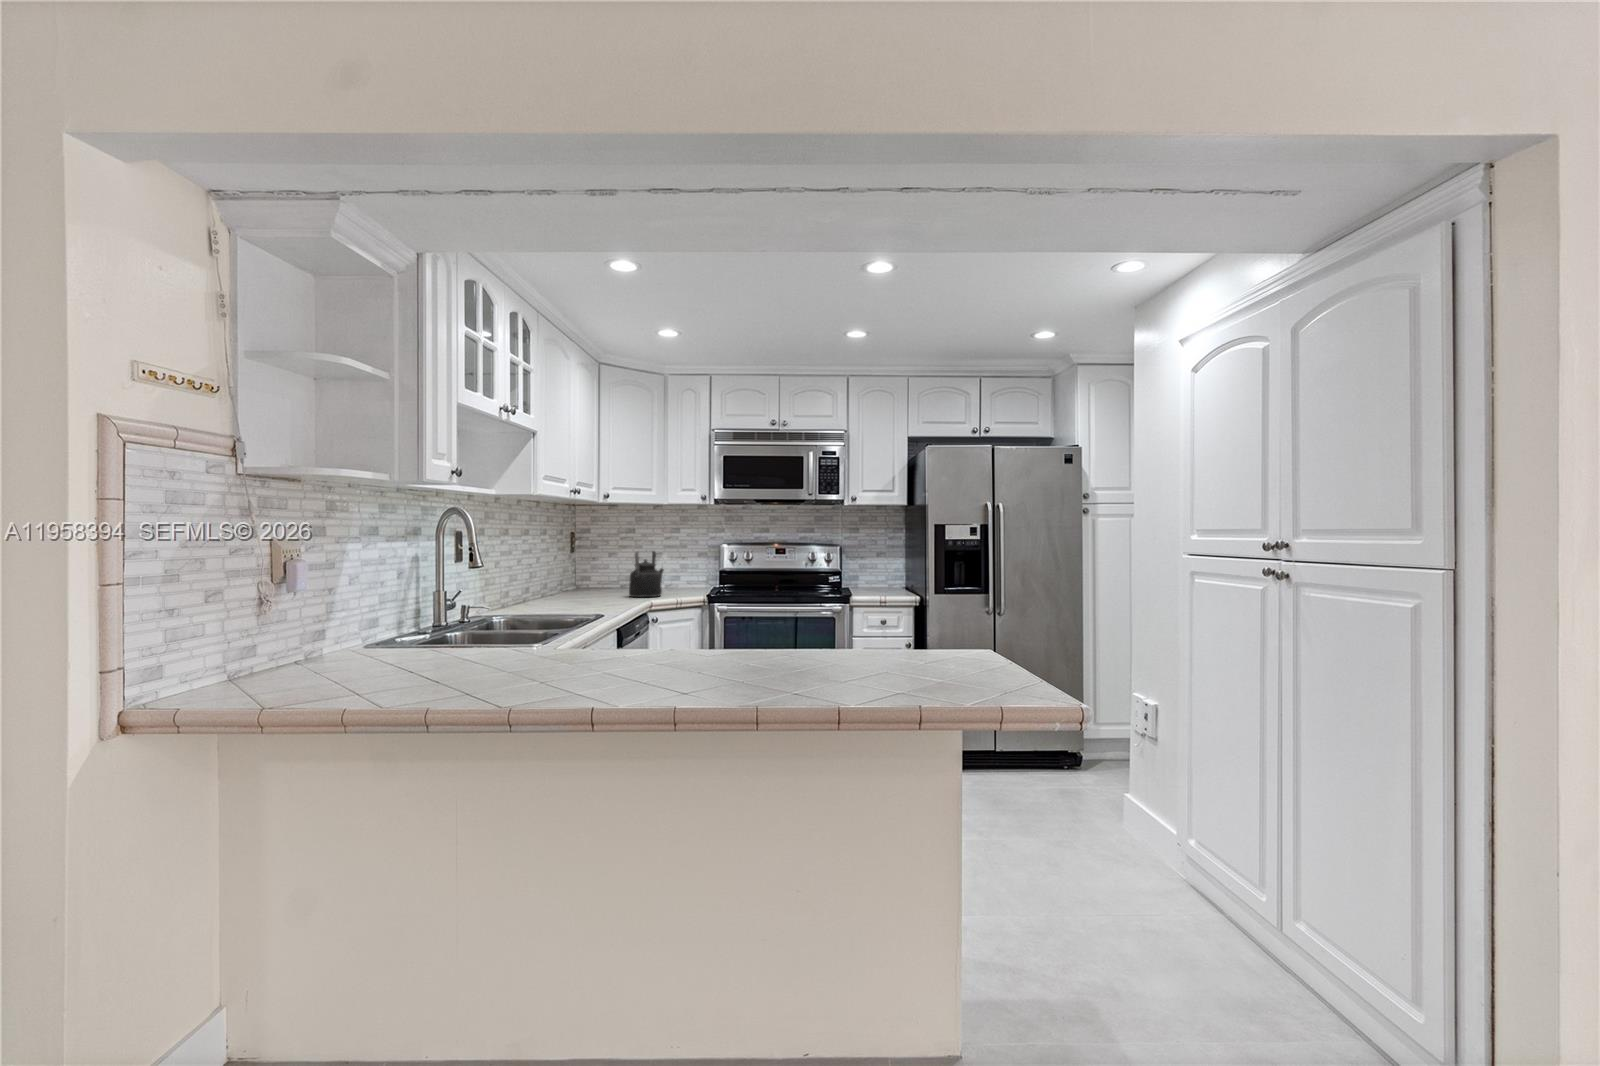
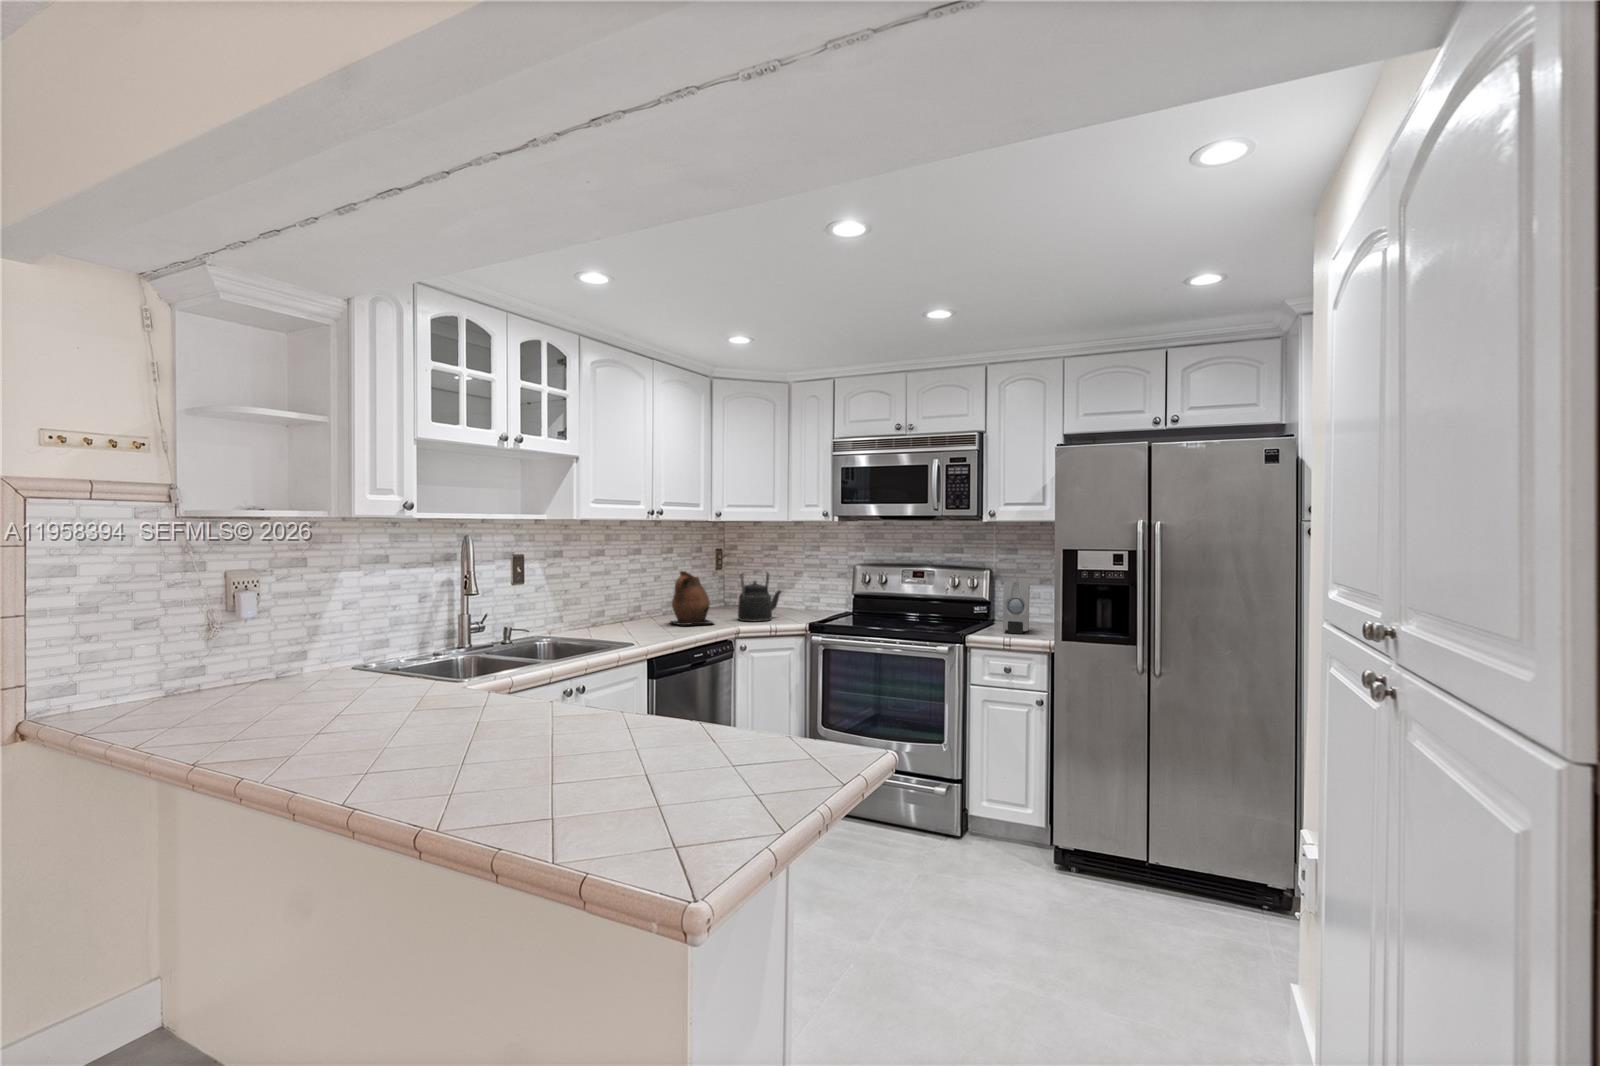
ceramic pitcher: none [569,550,620,602] -> present [671,571,714,625]
soap dispenser: none [863,553,888,594] -> present [1003,581,1030,634]

